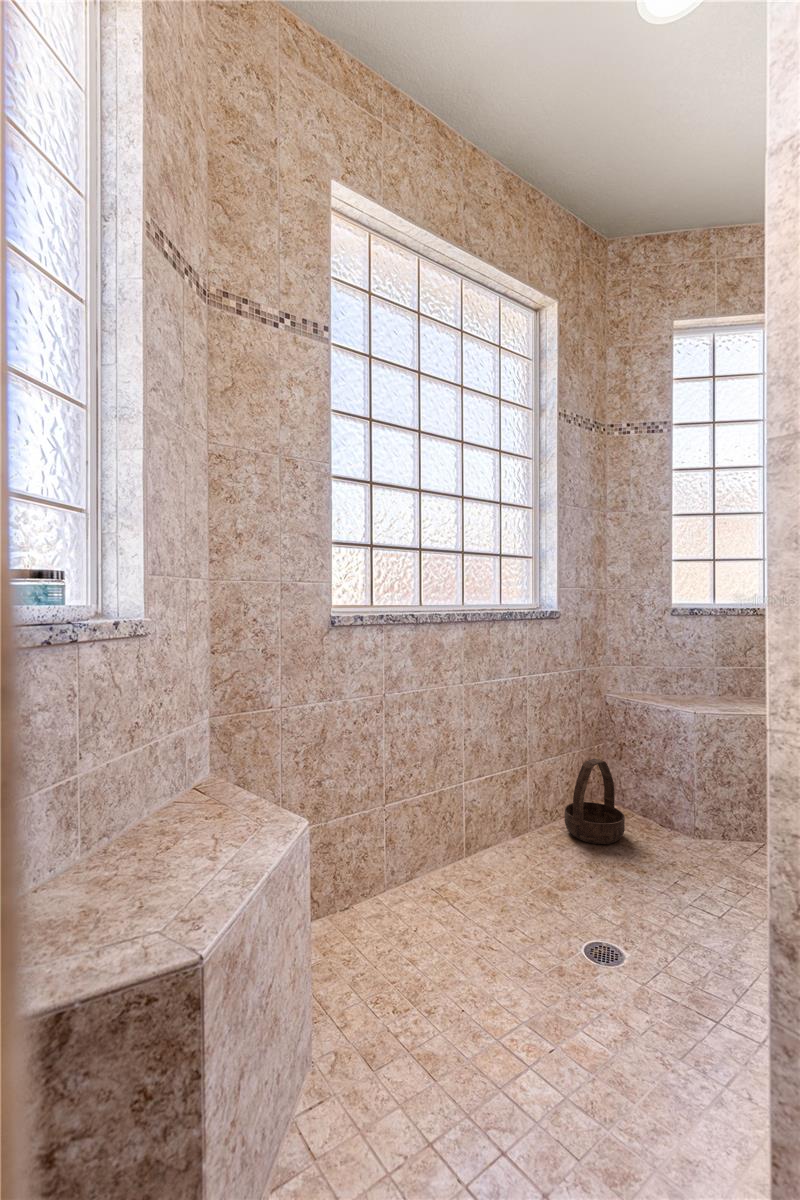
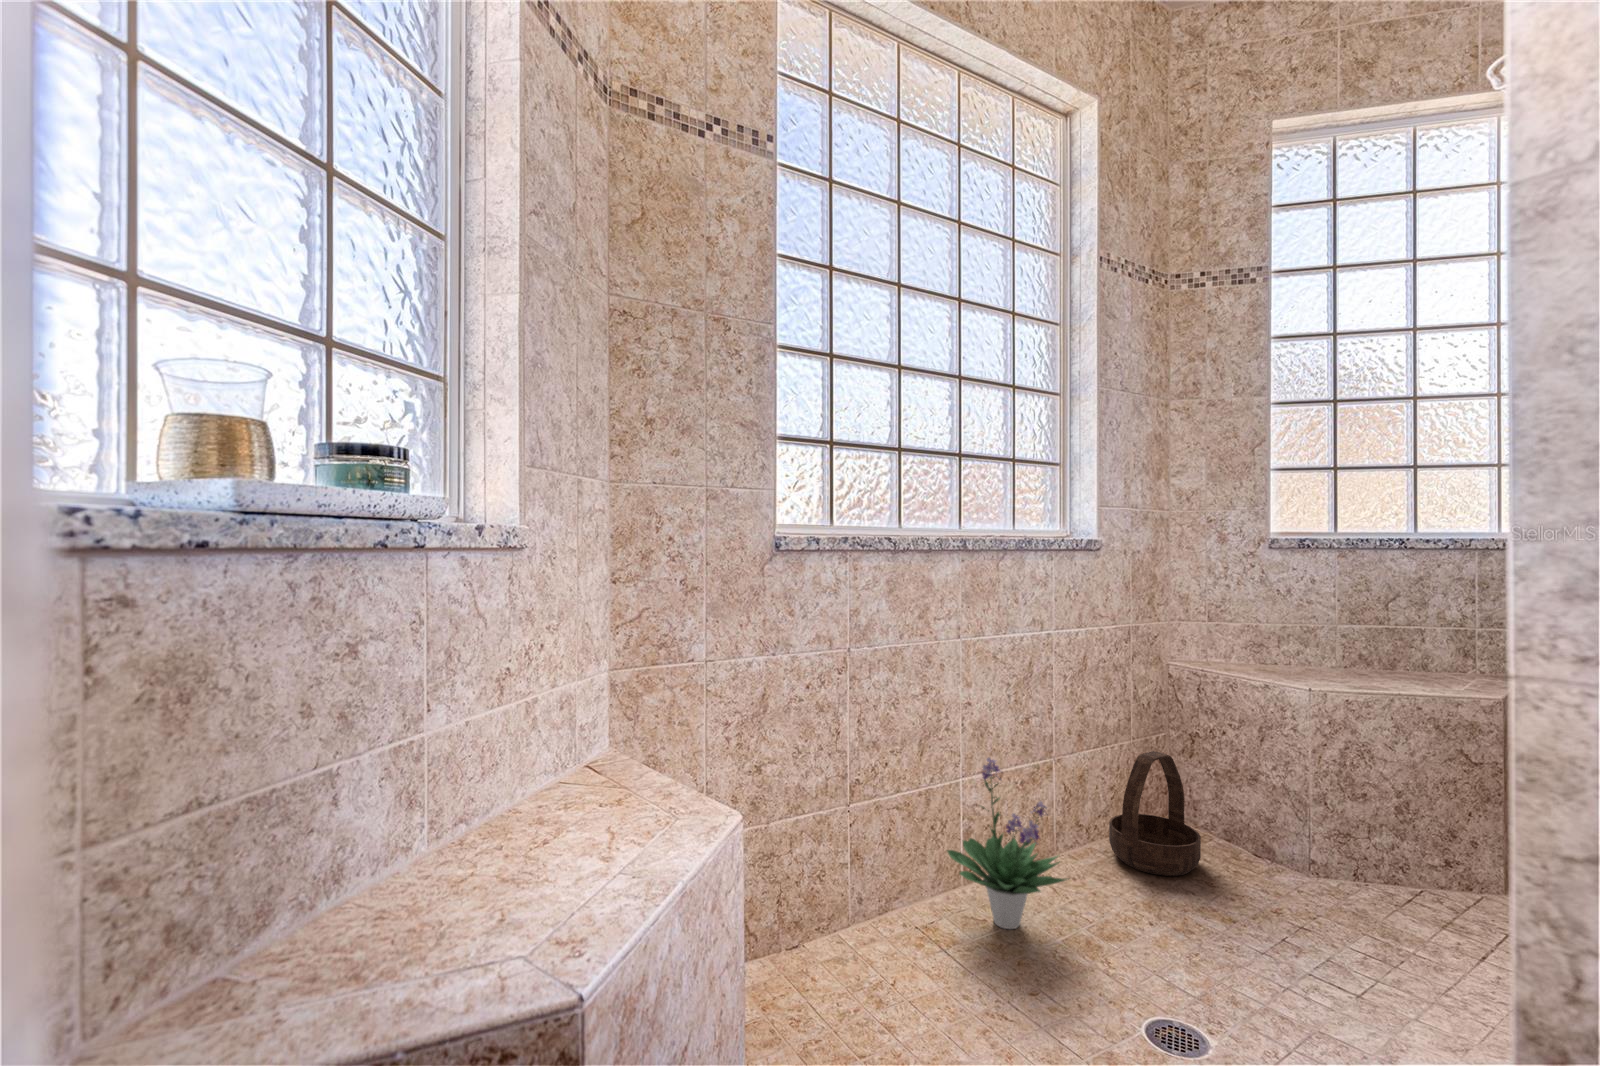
potted plant: none [452,768,536,887] -> present [947,758,1066,929]

